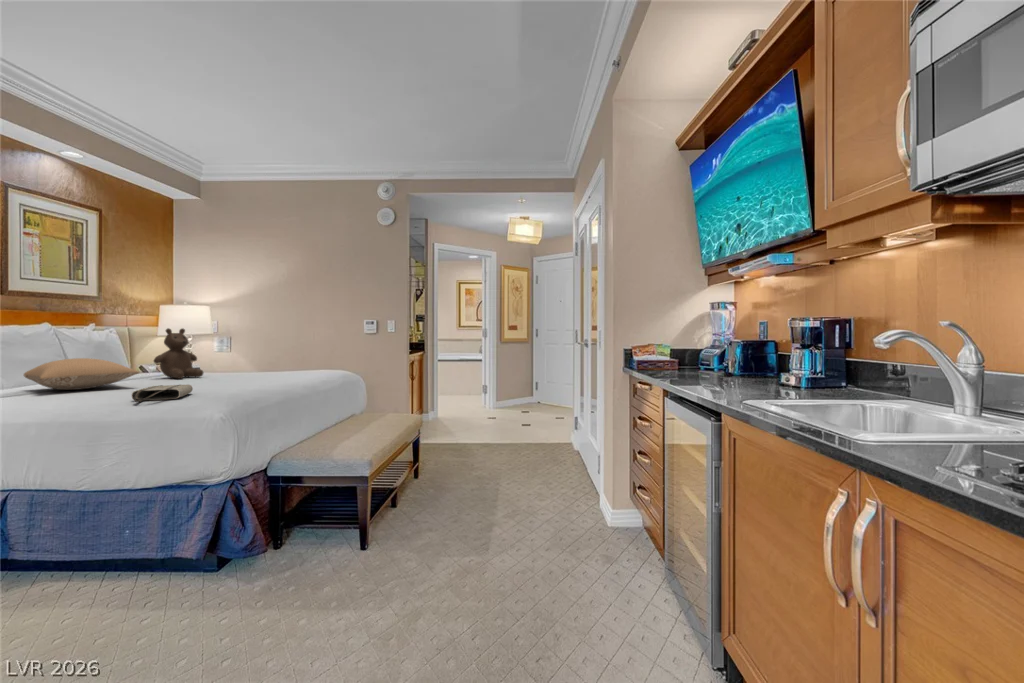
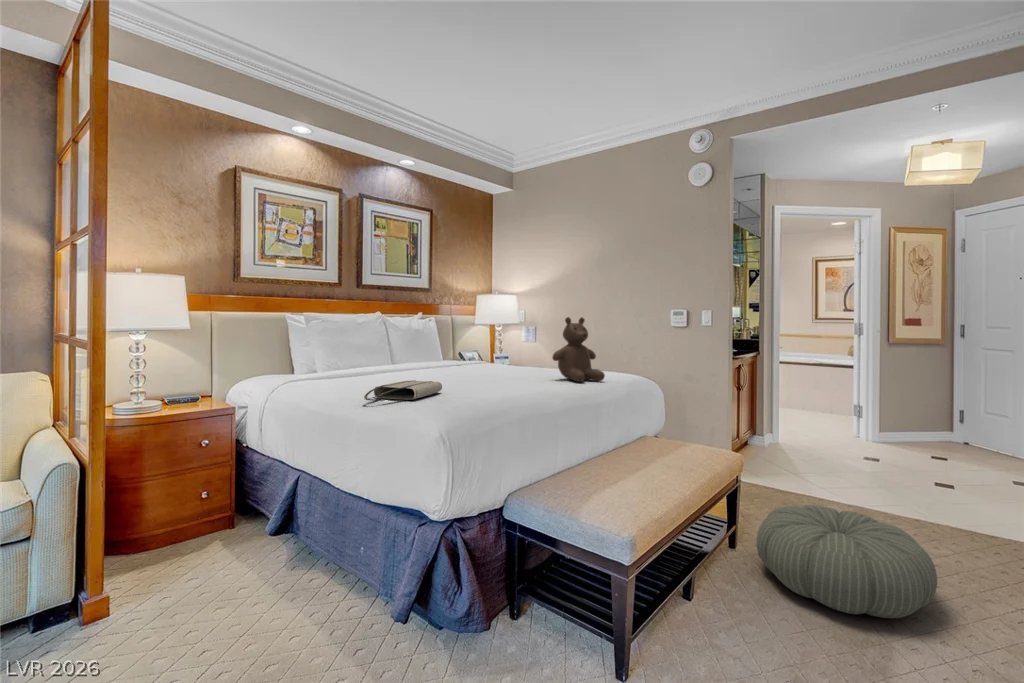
teddy bear: present [154,328,203,379] -> present [553,317,605,382]
pillow: present [24,358,139,390] -> none [338,346,418,376]
pouf: none [431,440,515,491] -> present [757,505,937,618]

